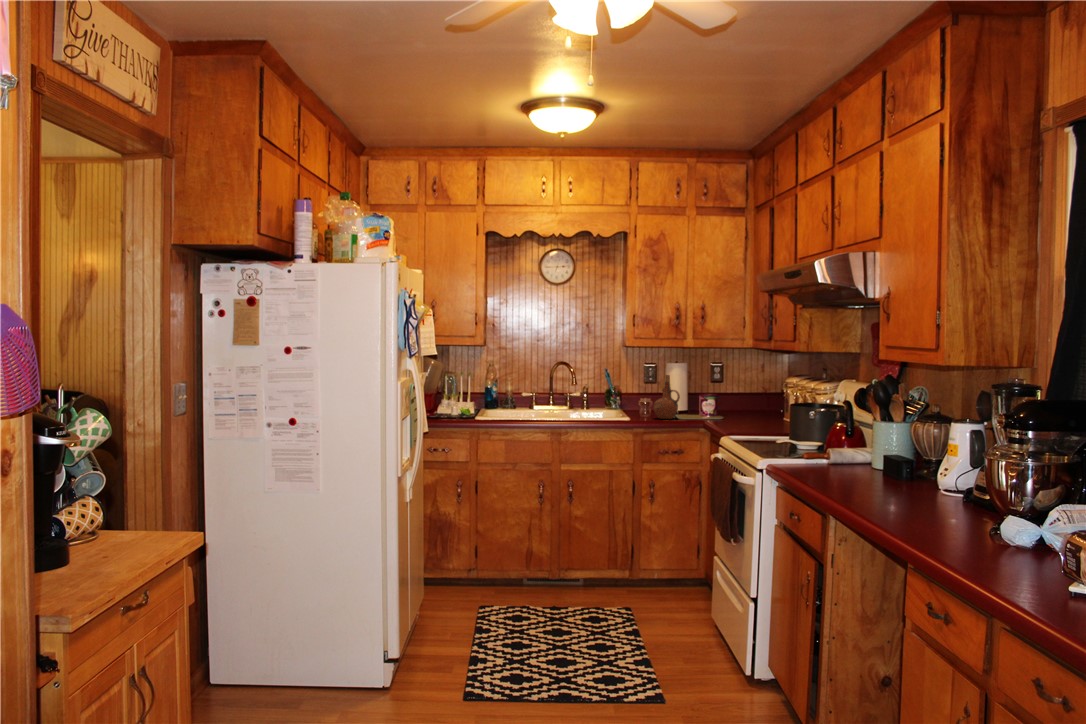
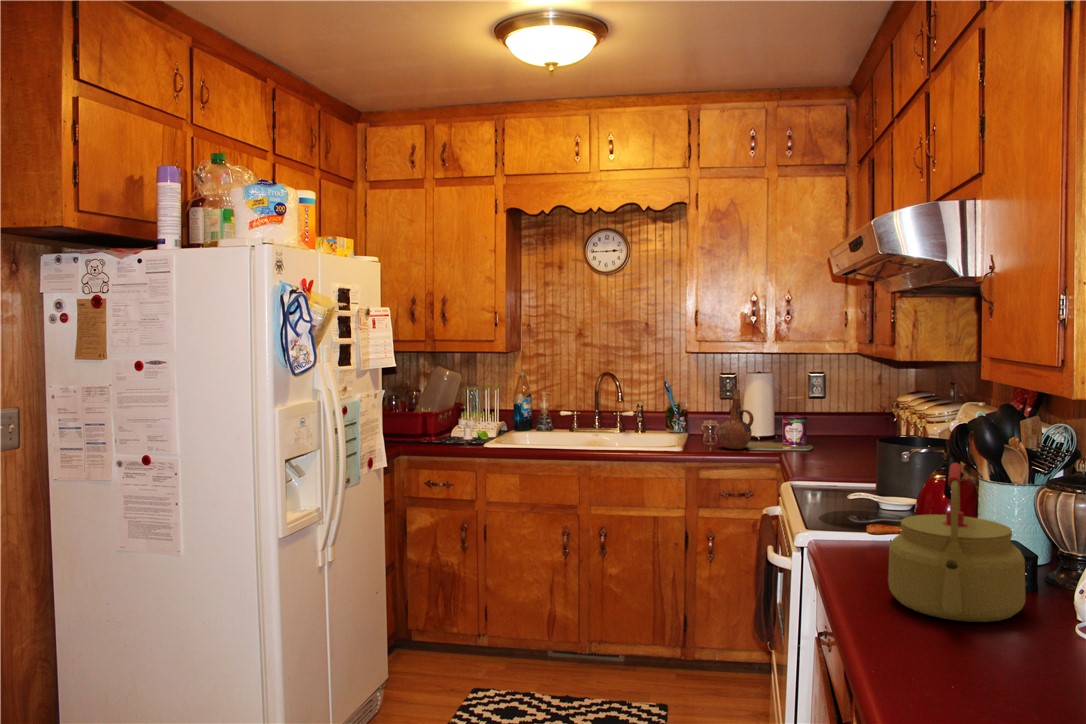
kettle: none [843,406,916,489] -> present [888,463,1025,622]

